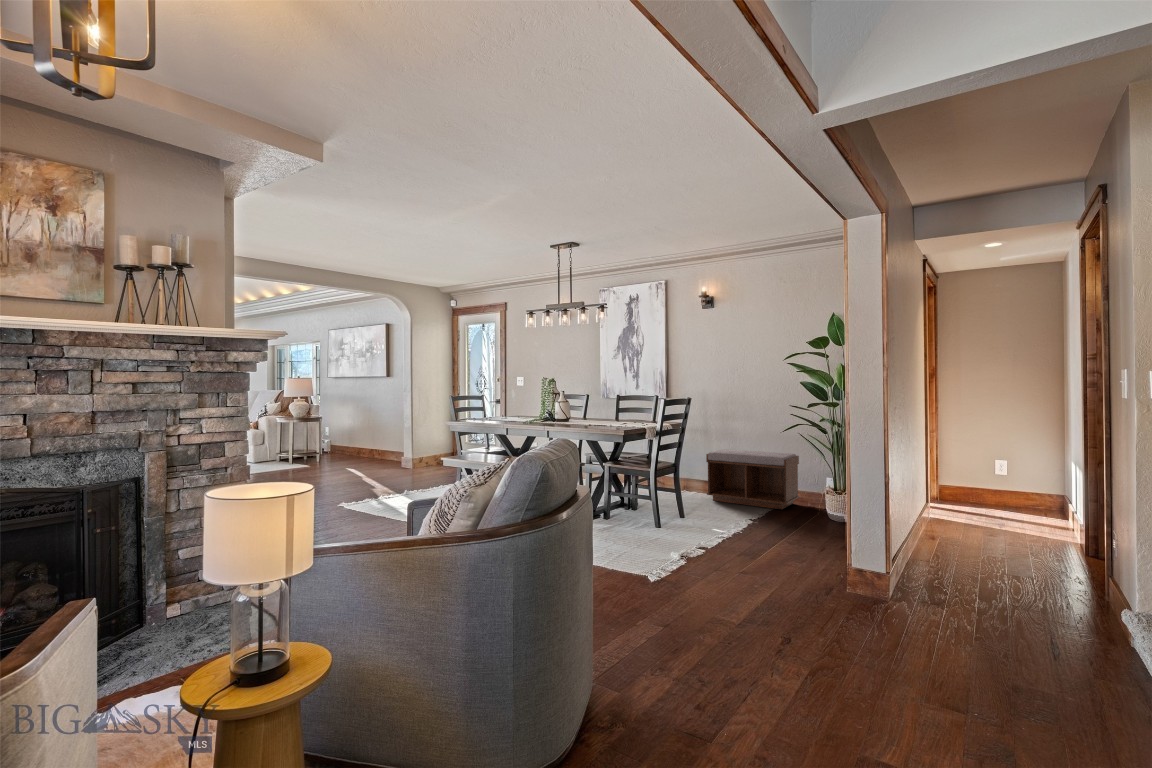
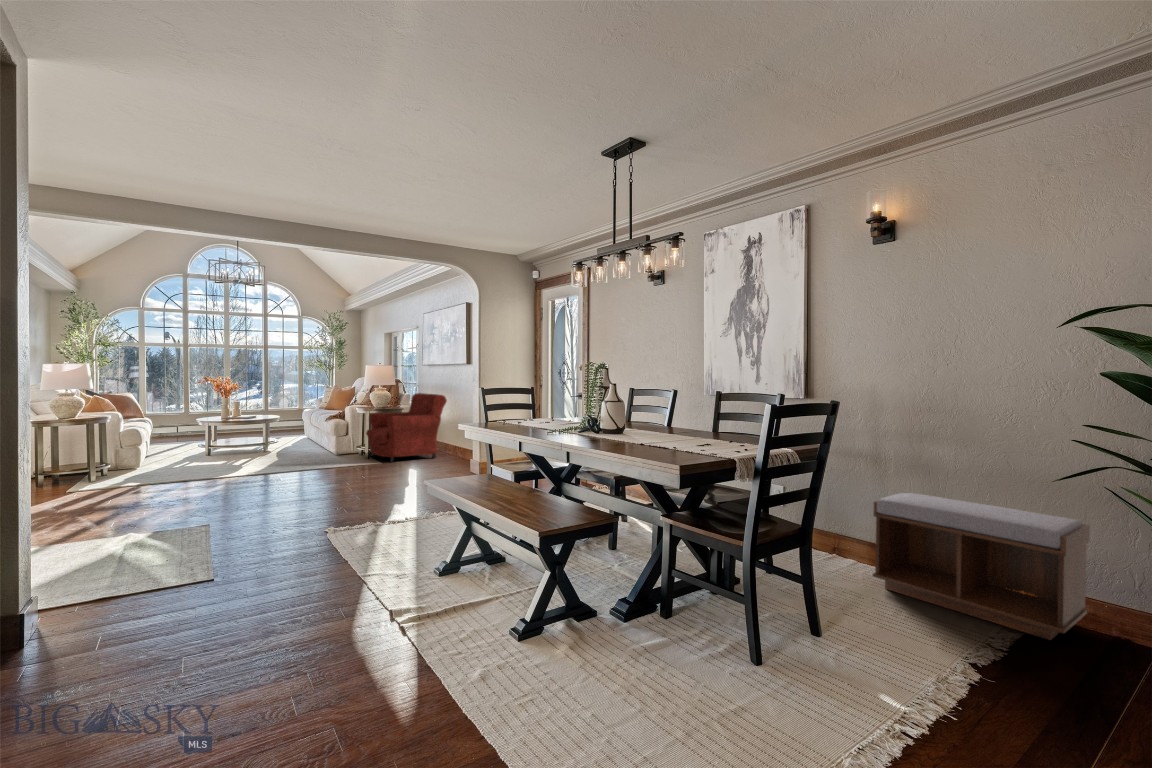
armchair: none [290,403,367,465] -> present [366,393,447,462]

